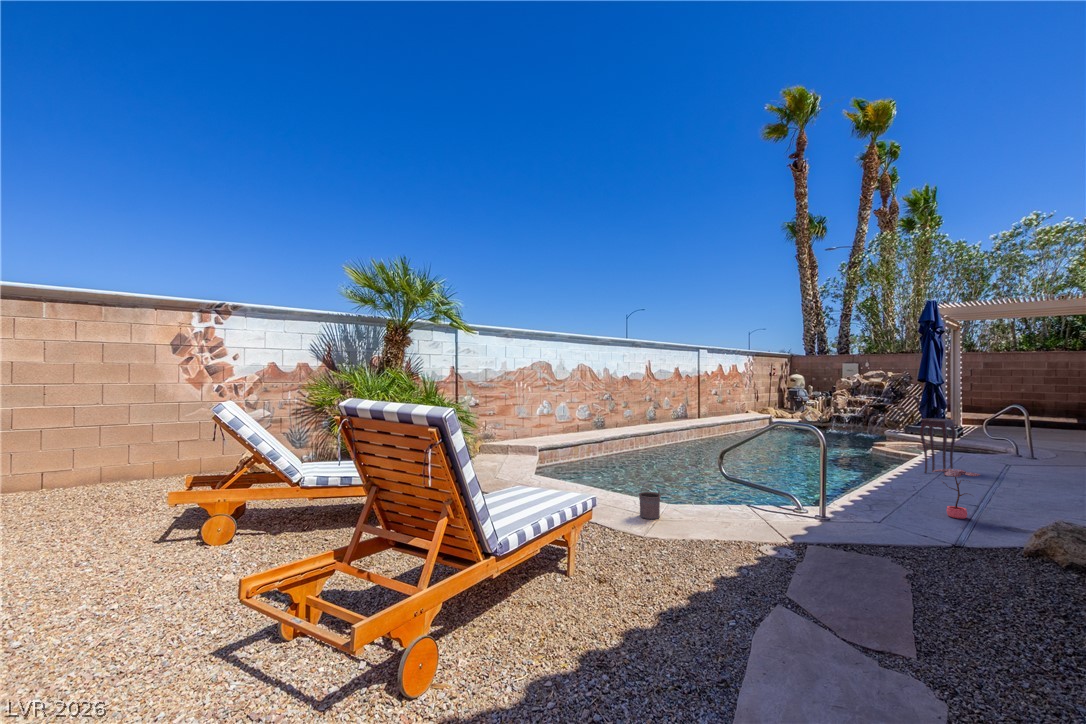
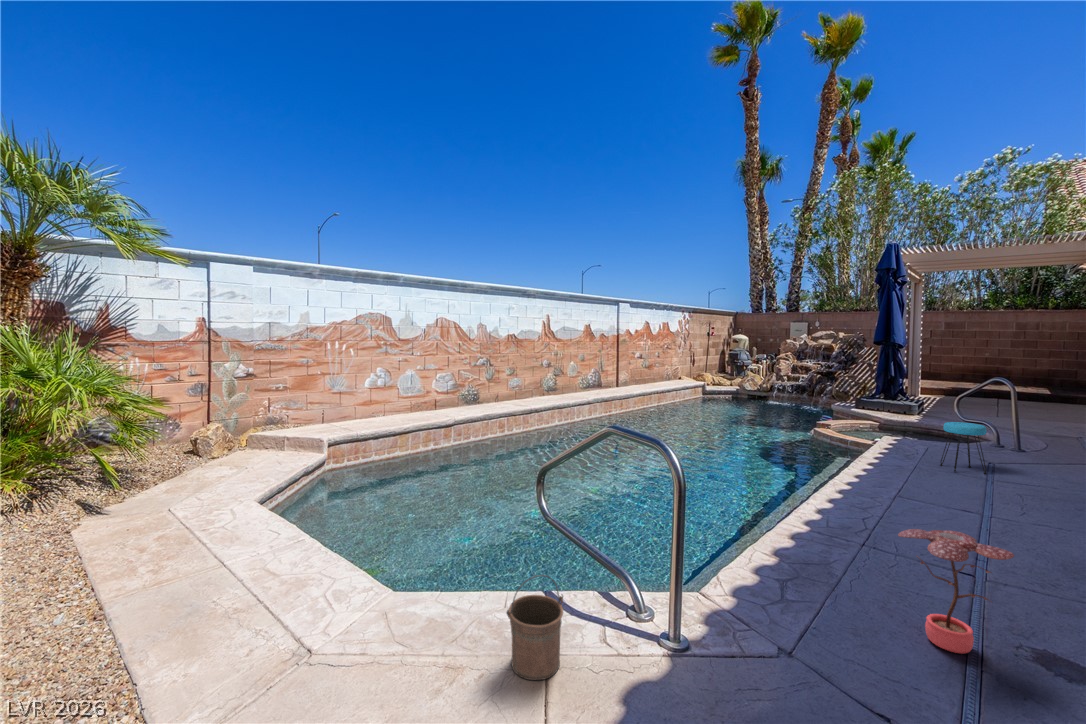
side table: present [920,418,956,476] -> none [873,396,930,492]
stool: none [968,436,999,469] -> present [940,422,987,474]
bucket: present [639,481,661,519] -> present [507,575,563,680]

